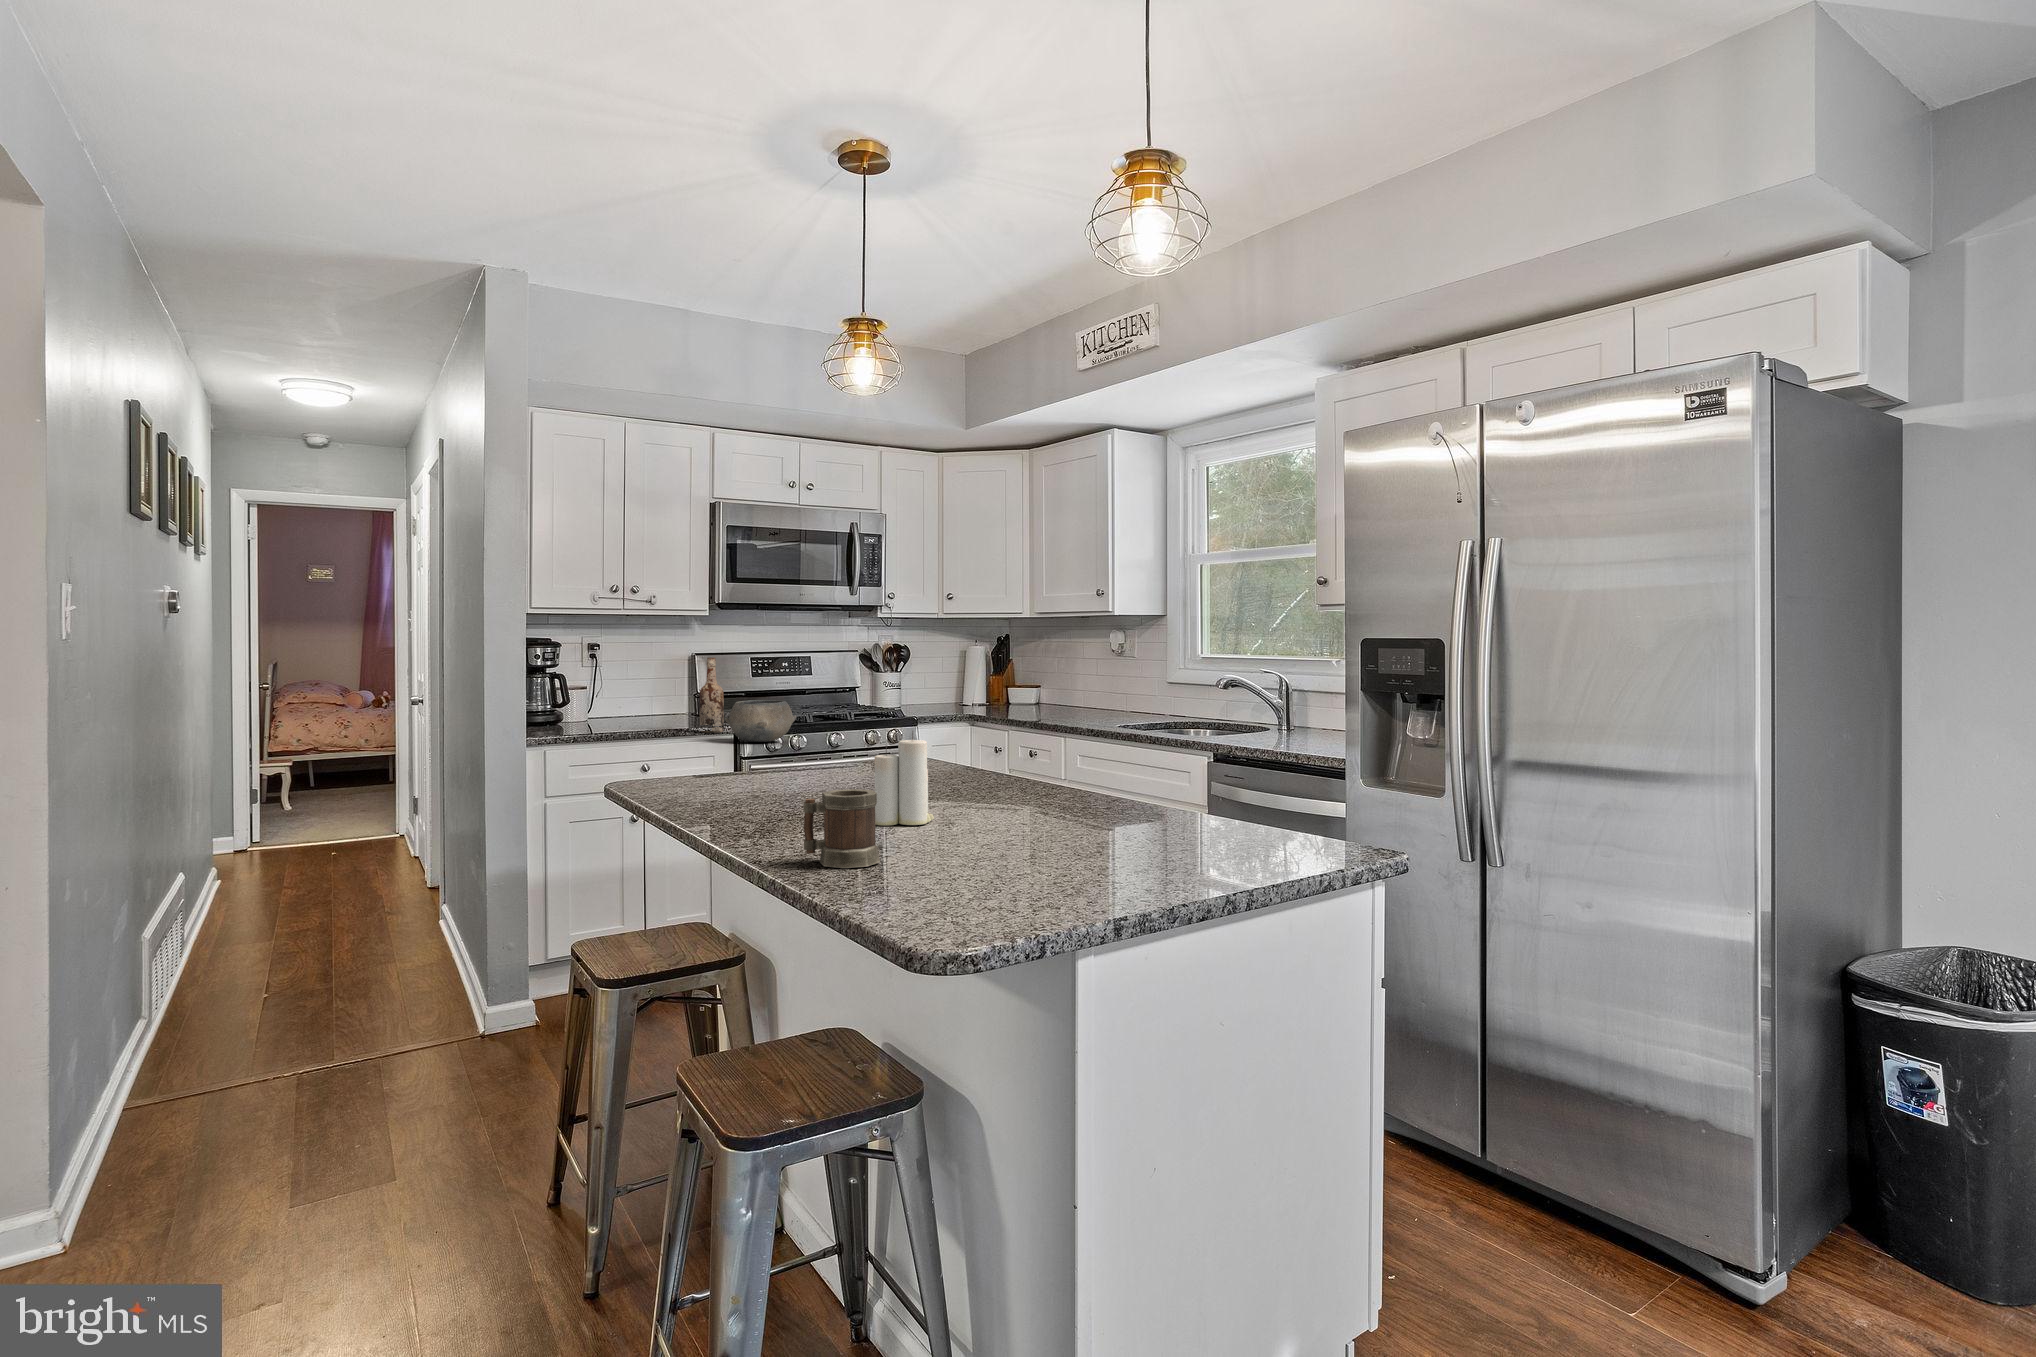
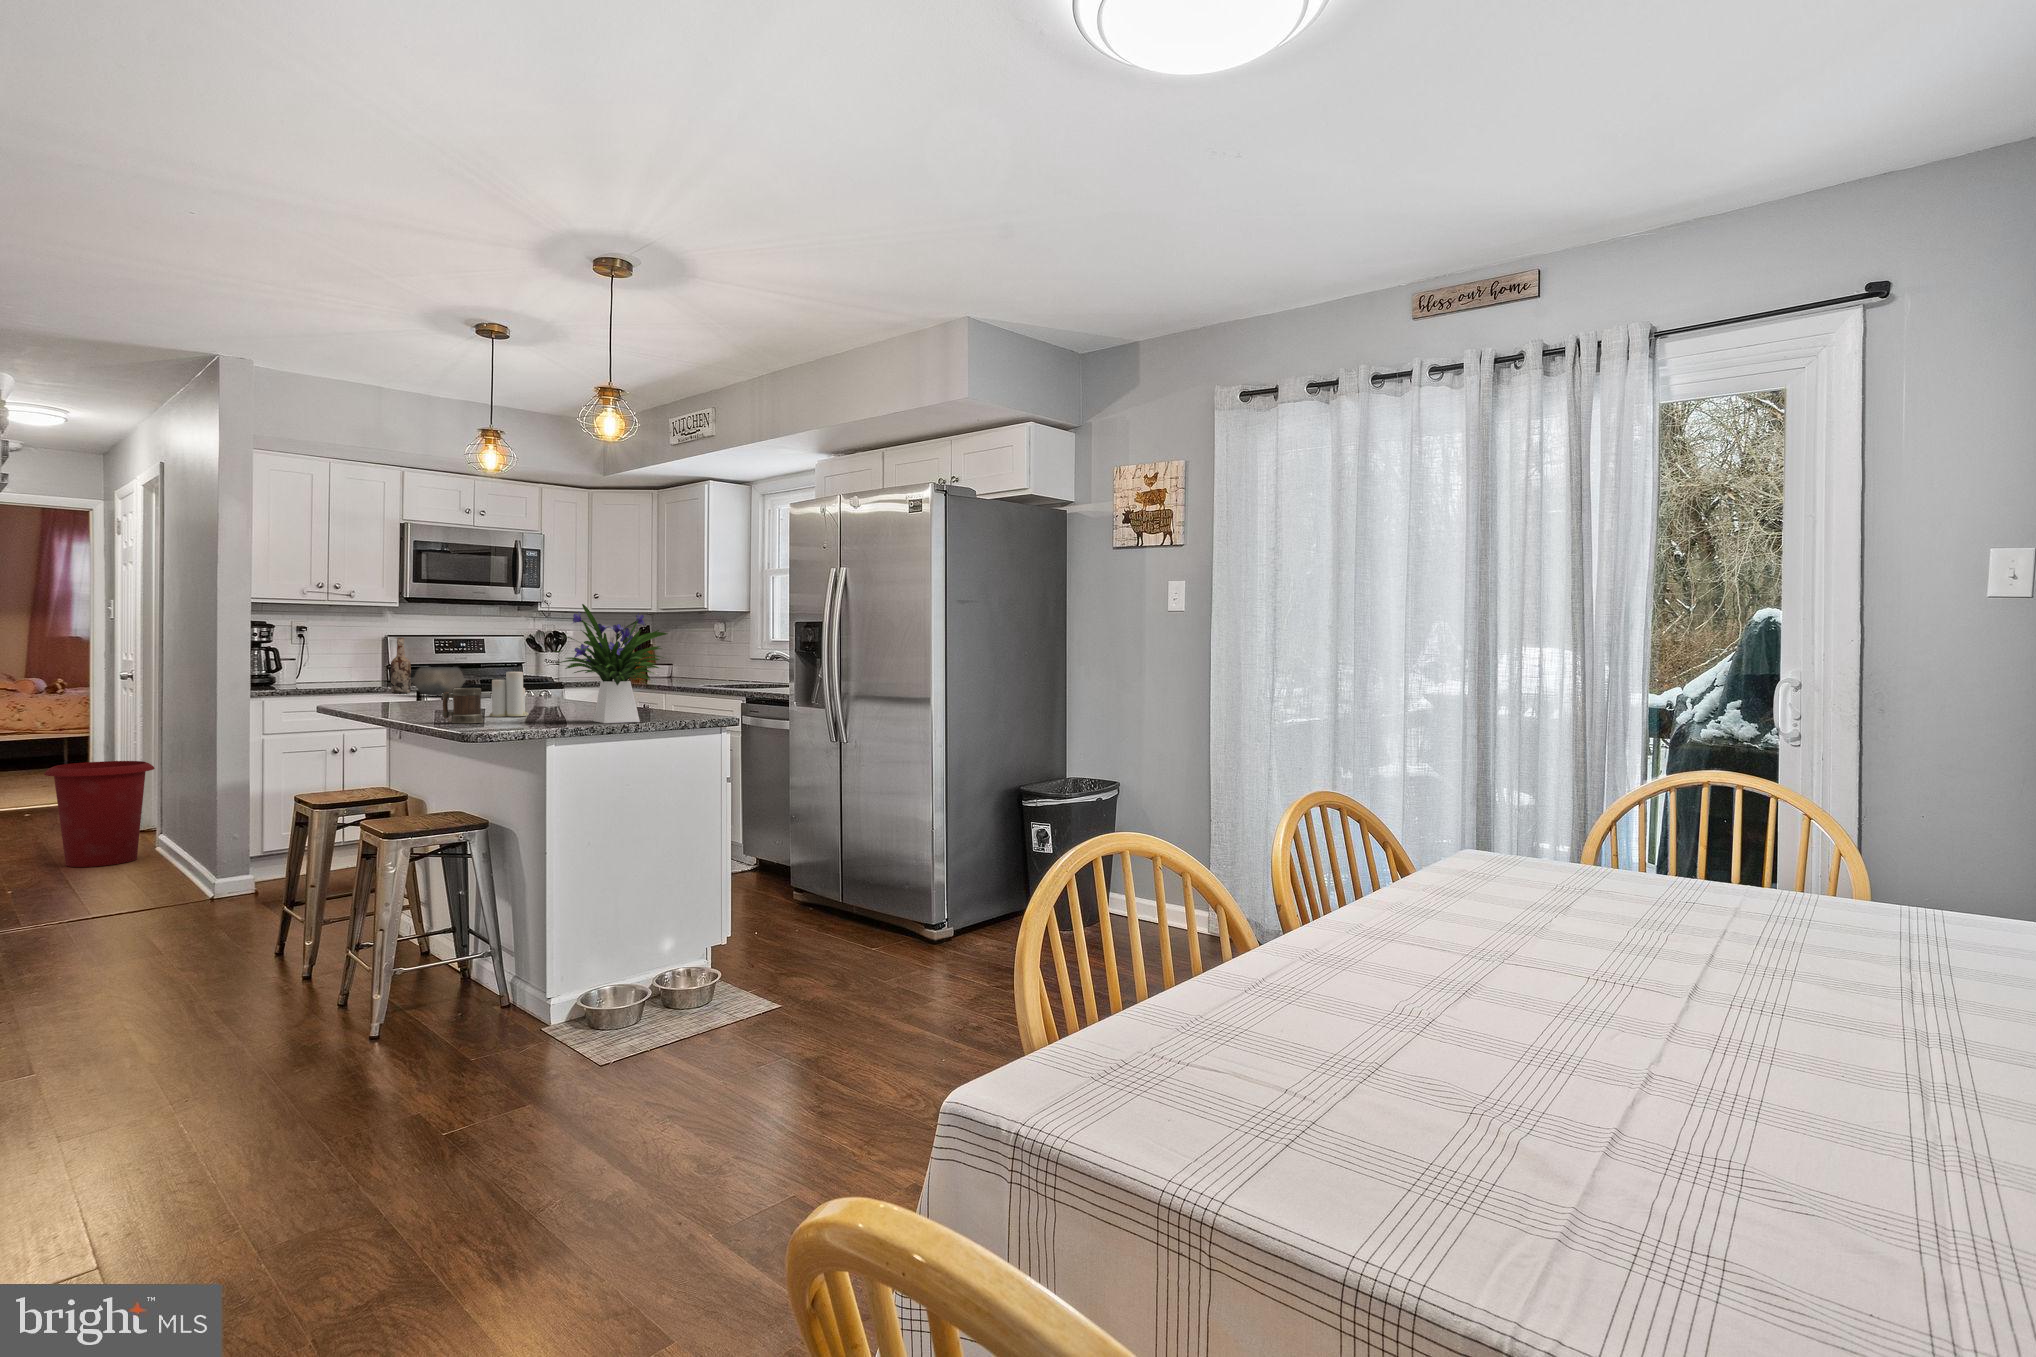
flower arrangement: none [1002,614,1233,861] -> present [555,604,667,723]
waste bin: none [303,817,428,957] -> present [44,761,155,867]

